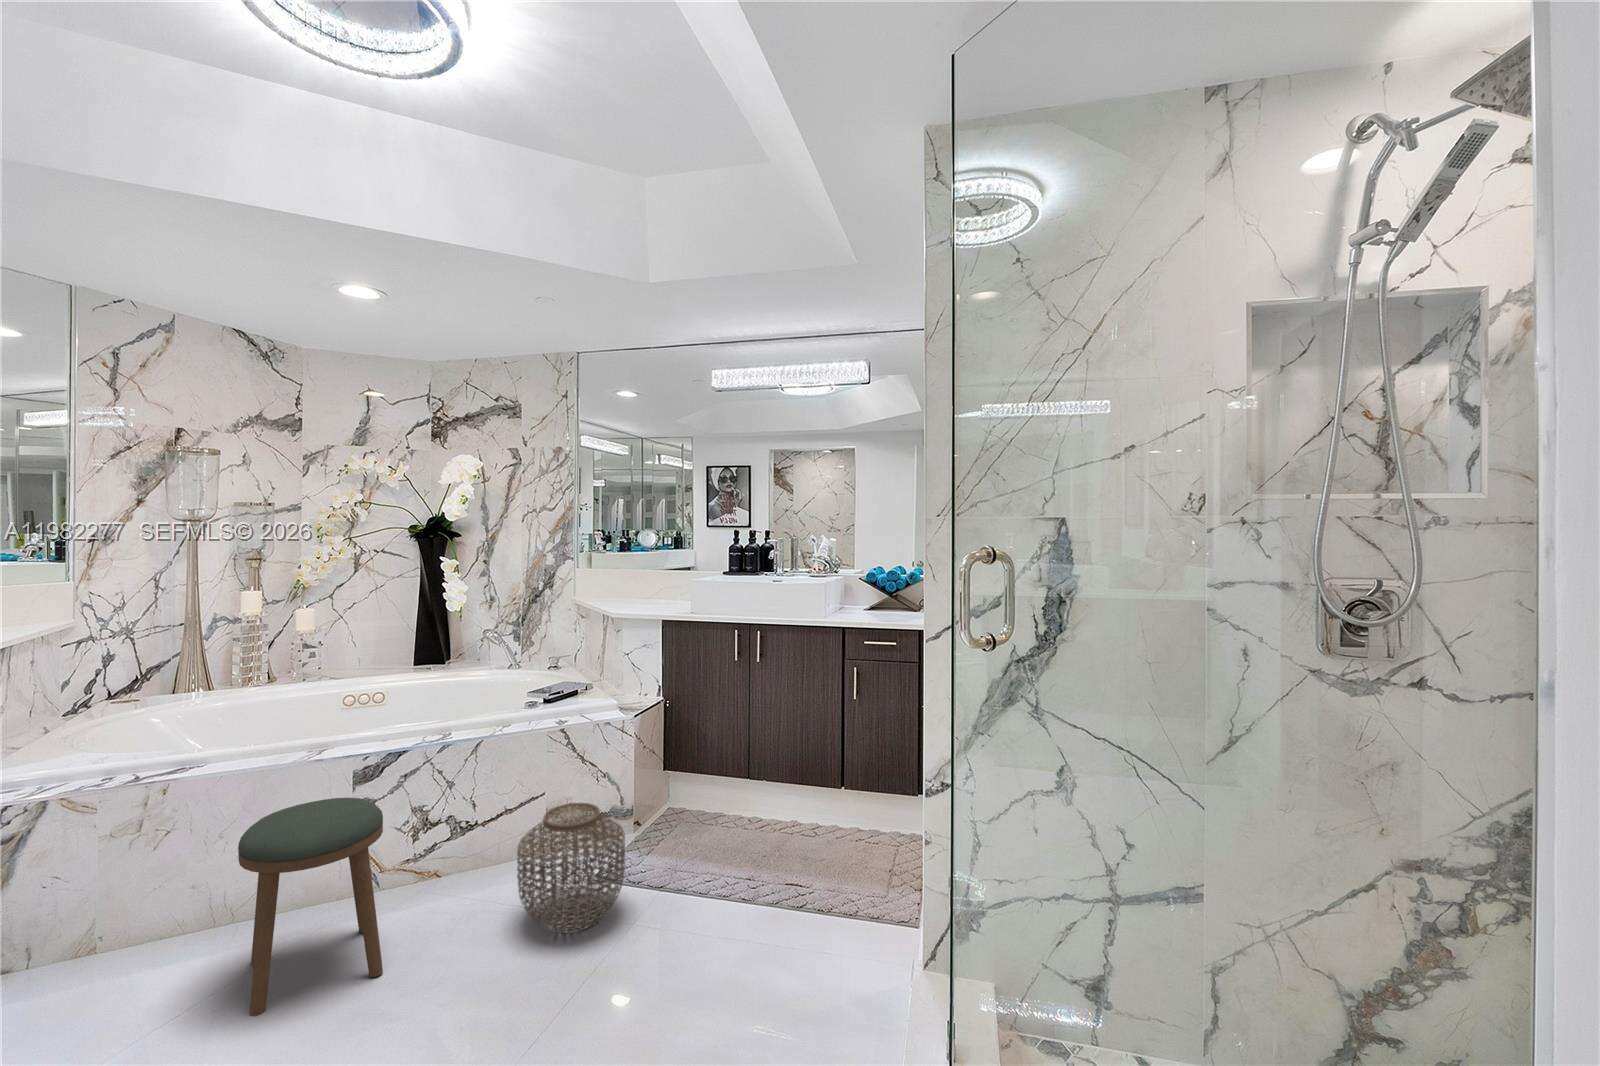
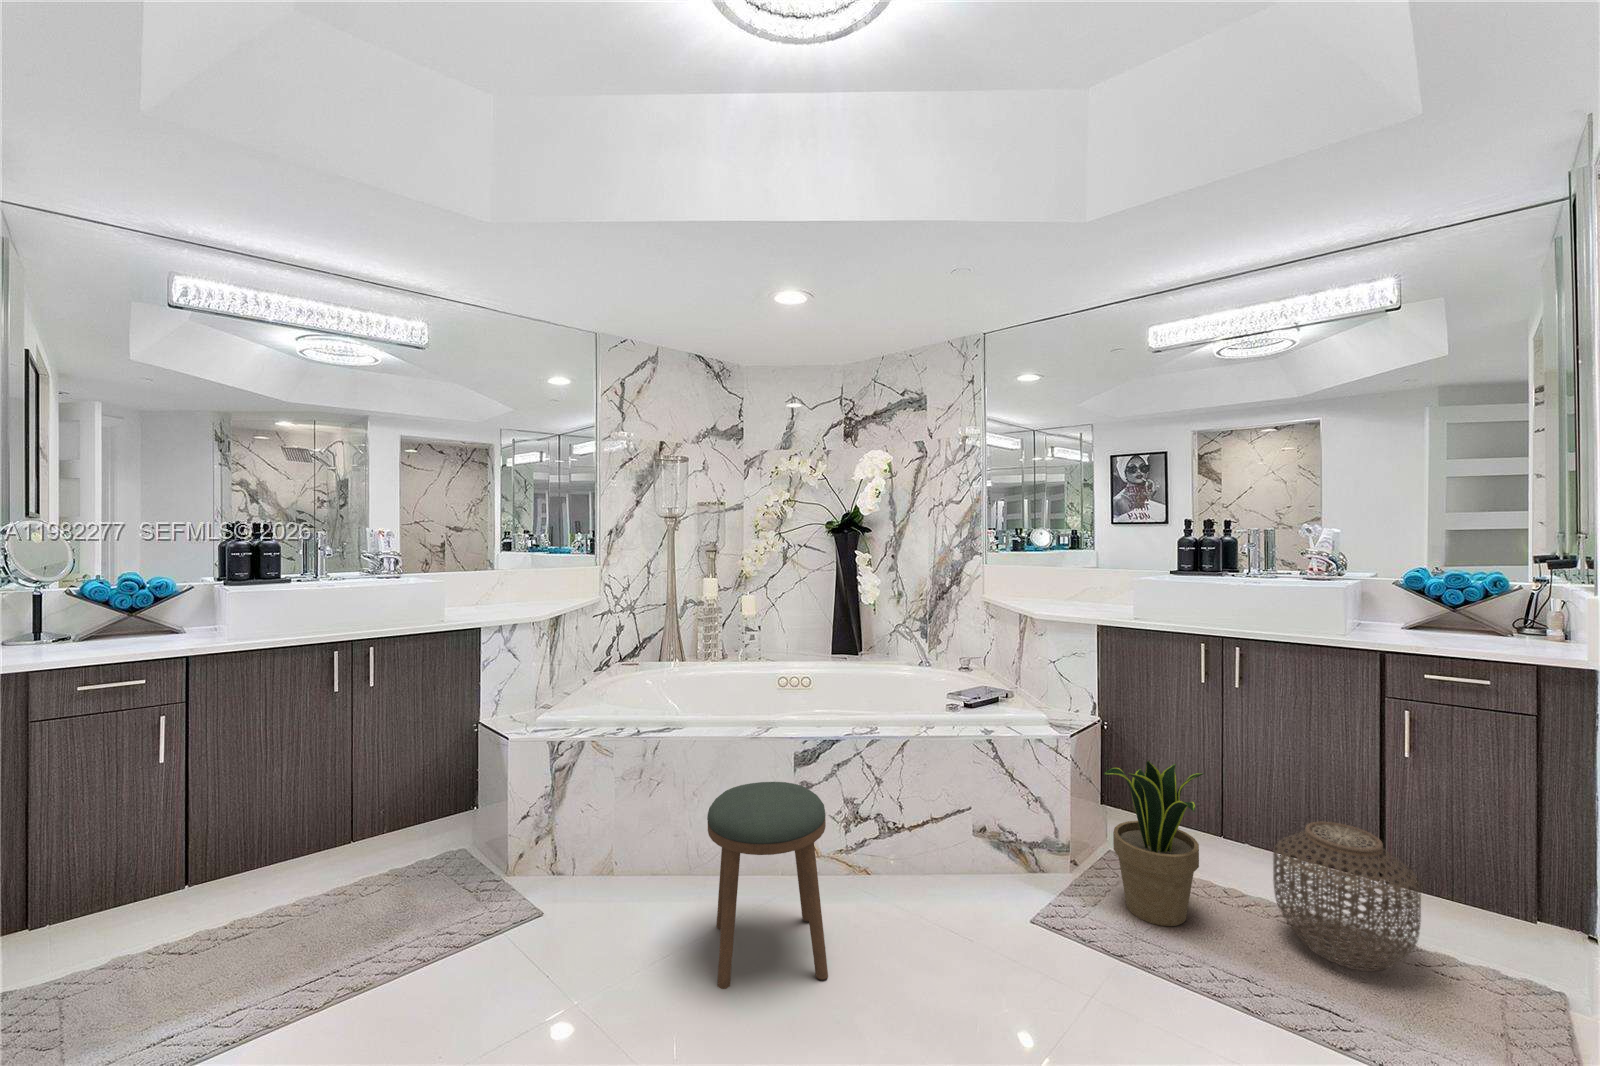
potted plant: none [655,728,732,858] -> present [1104,761,1204,926]
woven basket: present [517,803,625,933] -> present [1273,822,1421,971]

